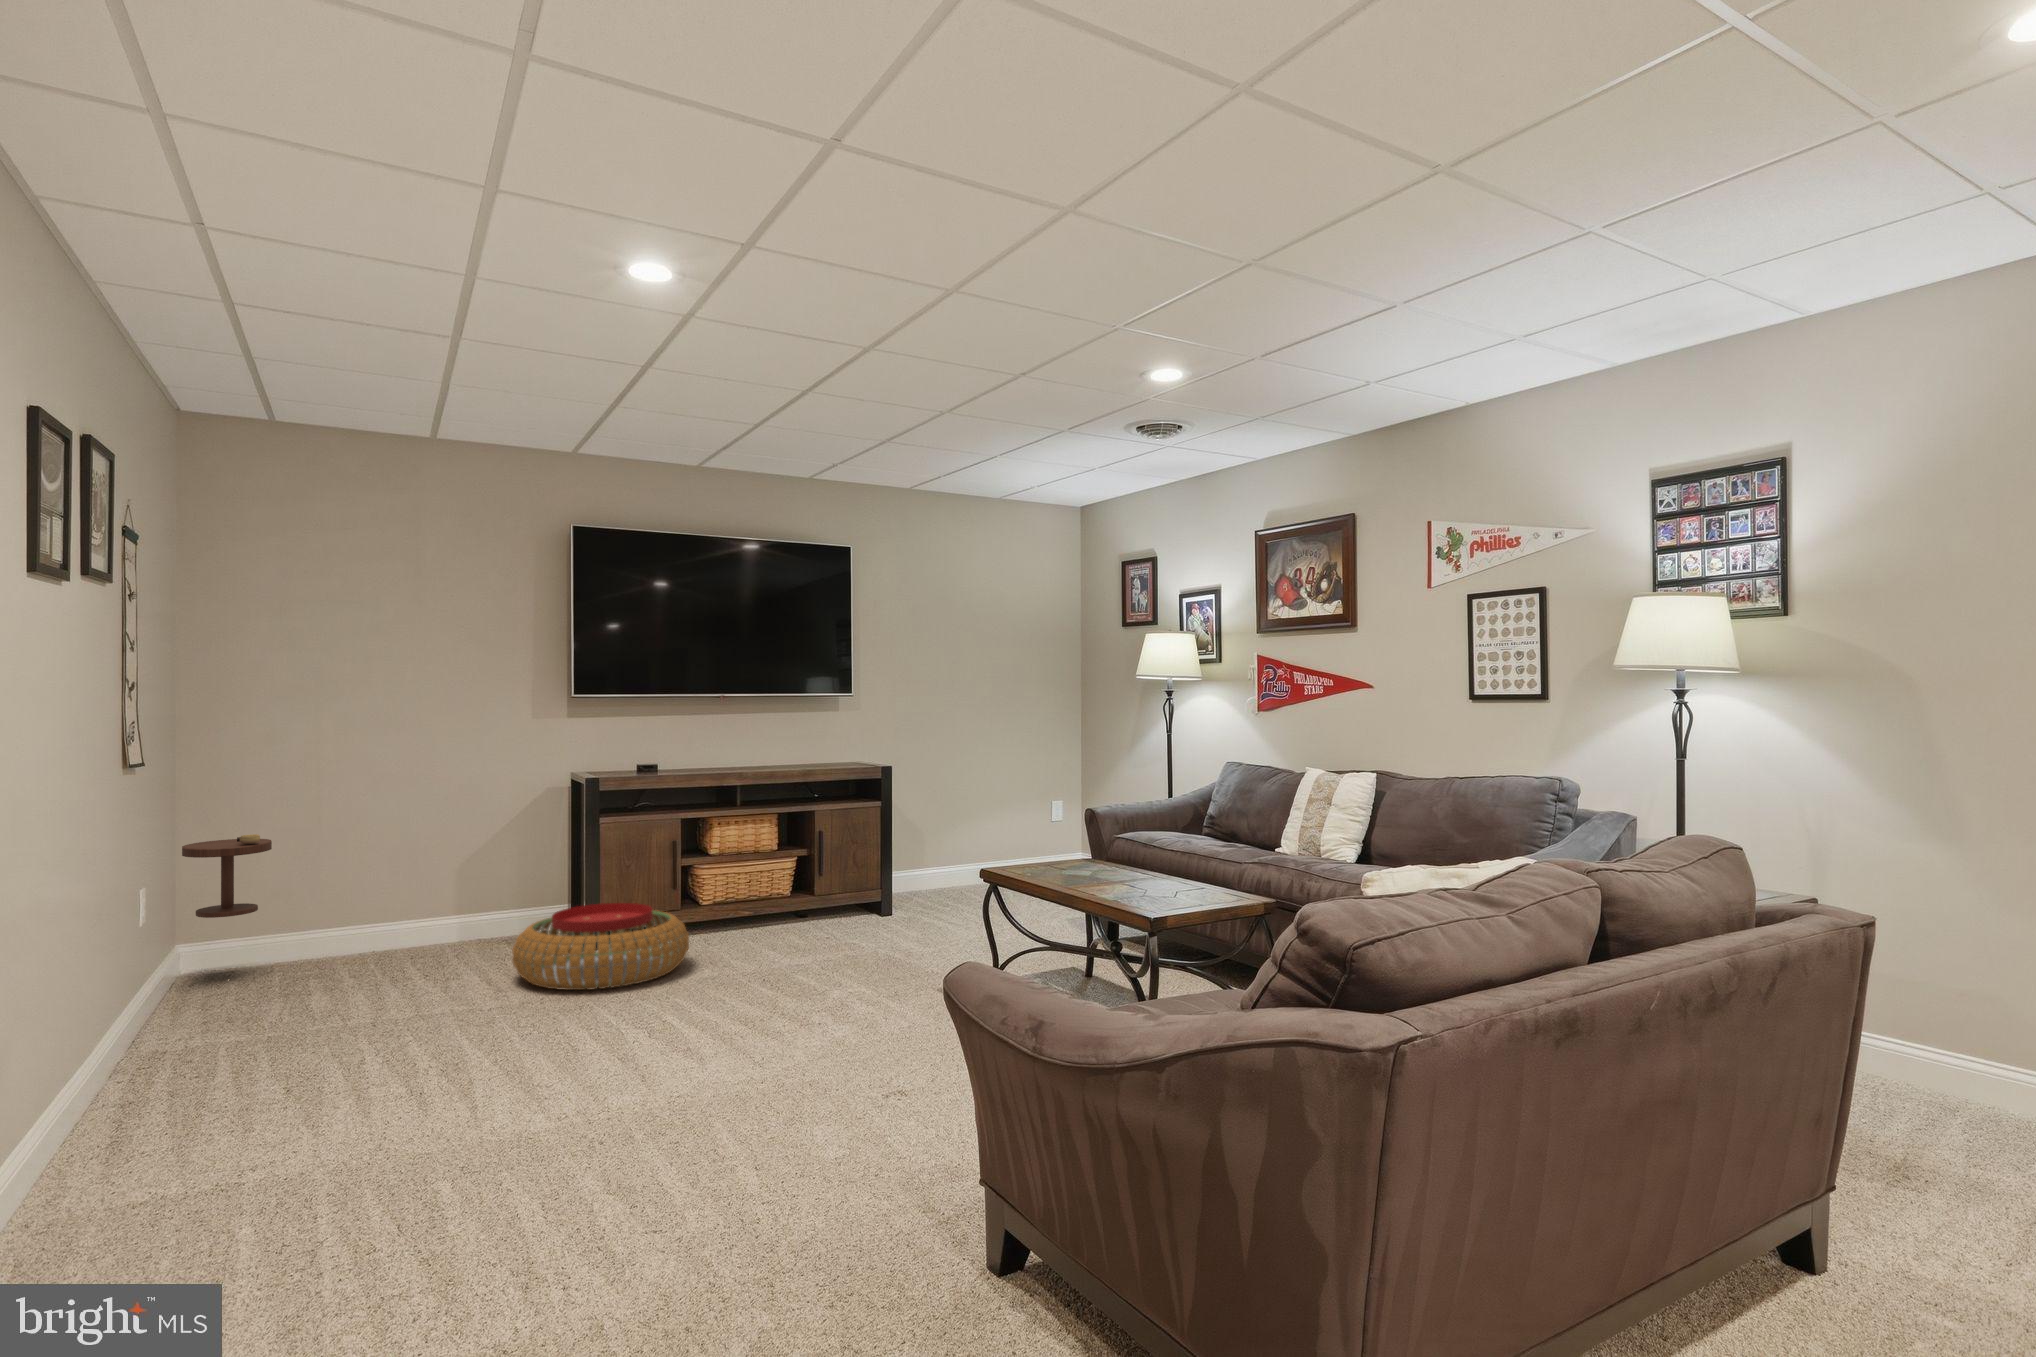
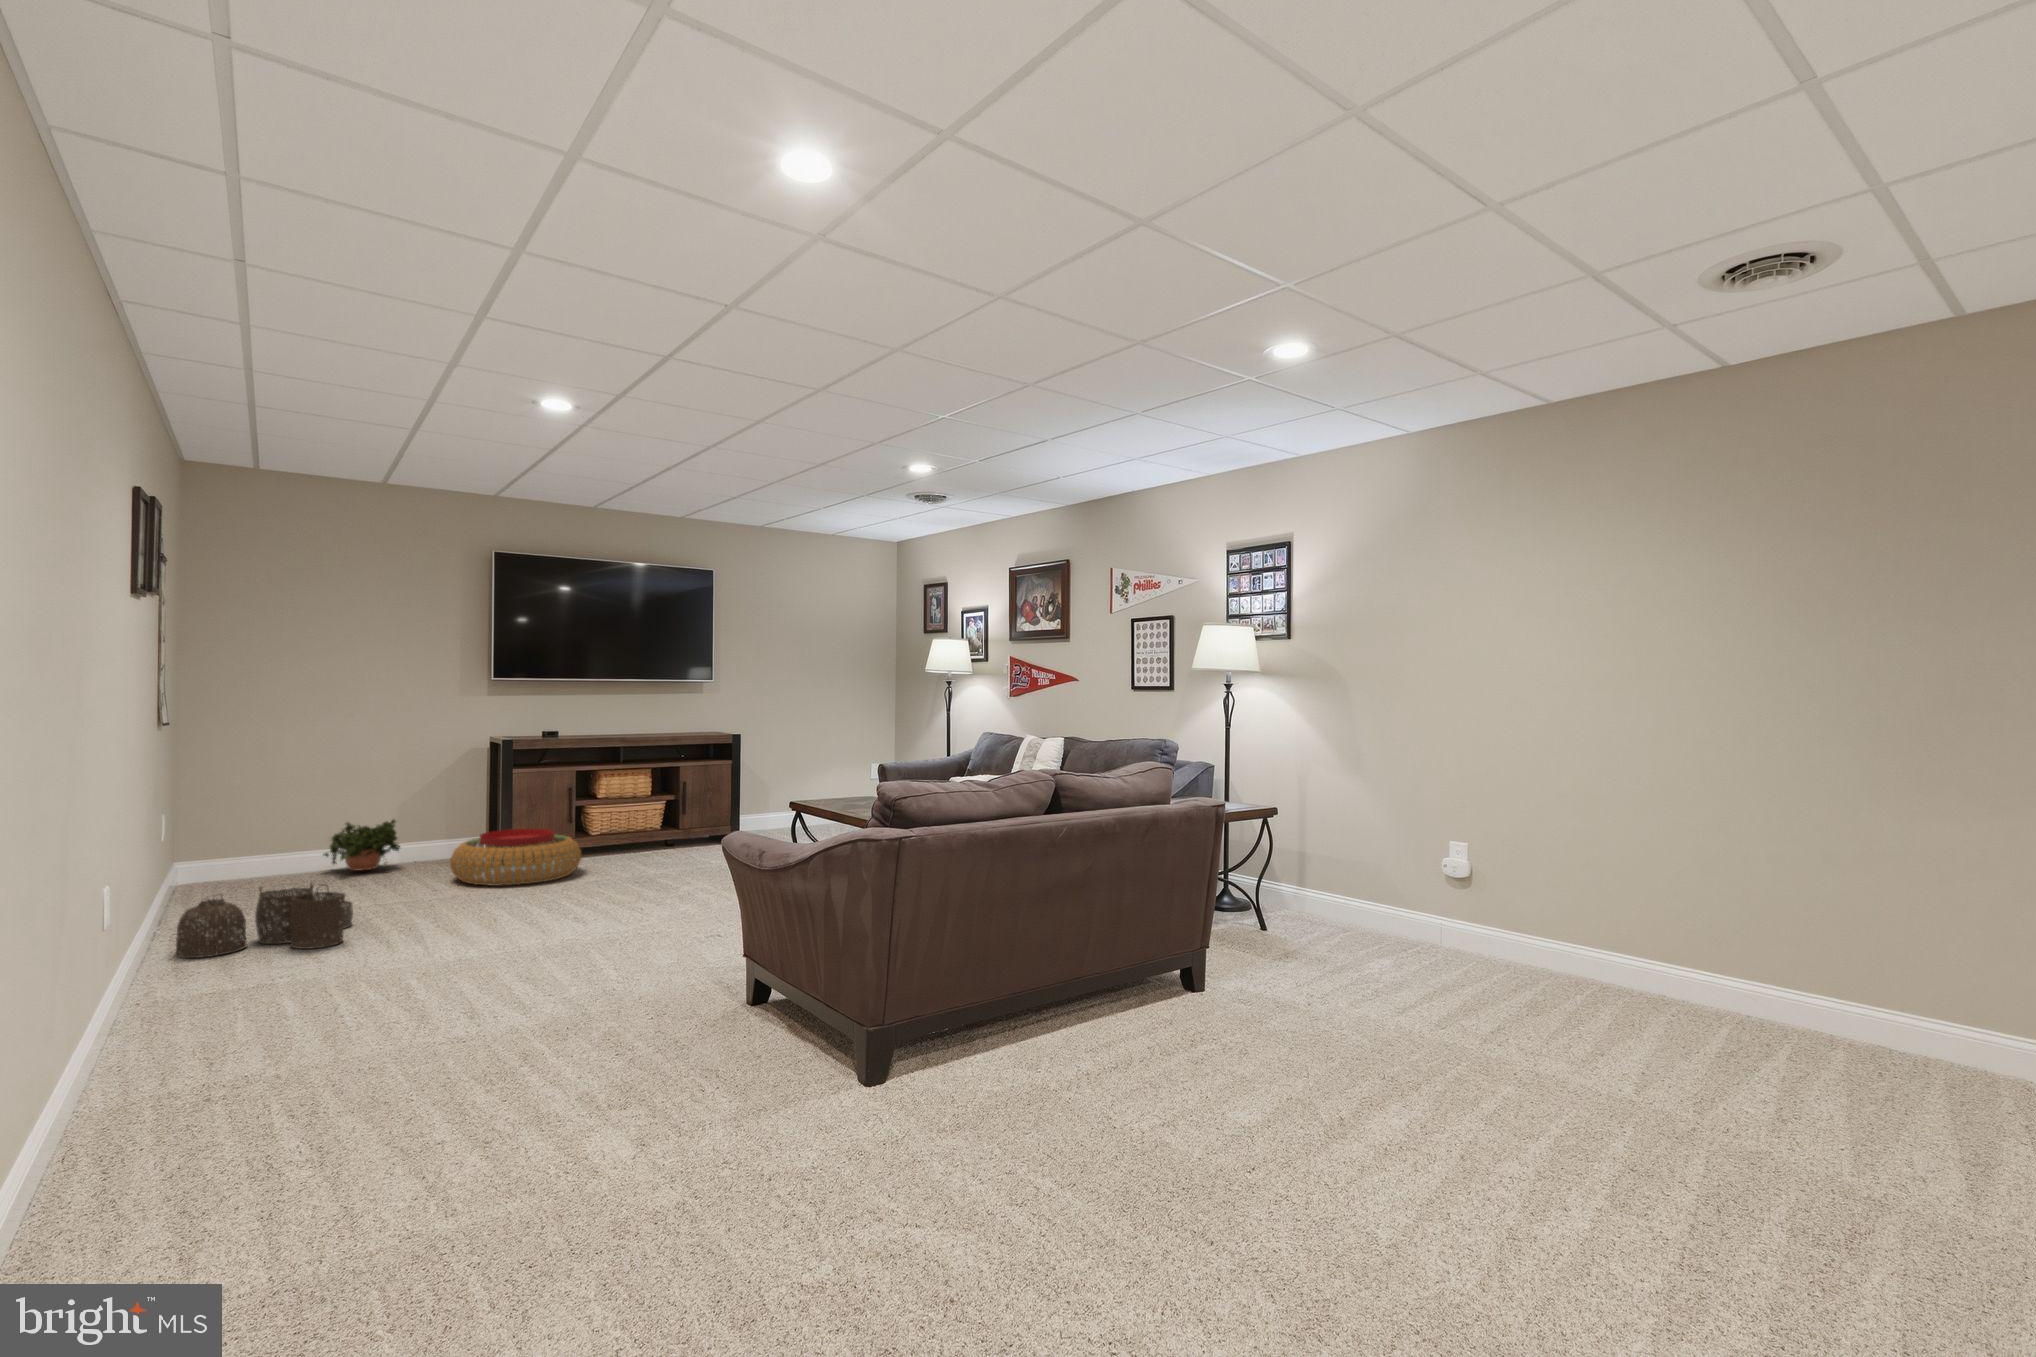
side table: present [182,834,272,918] -> none [198,776,265,882]
potted plant: none [347,887,453,964] -> present [323,819,400,870]
woven basket: none [81,1012,361,1146] -> present [175,883,353,958]

